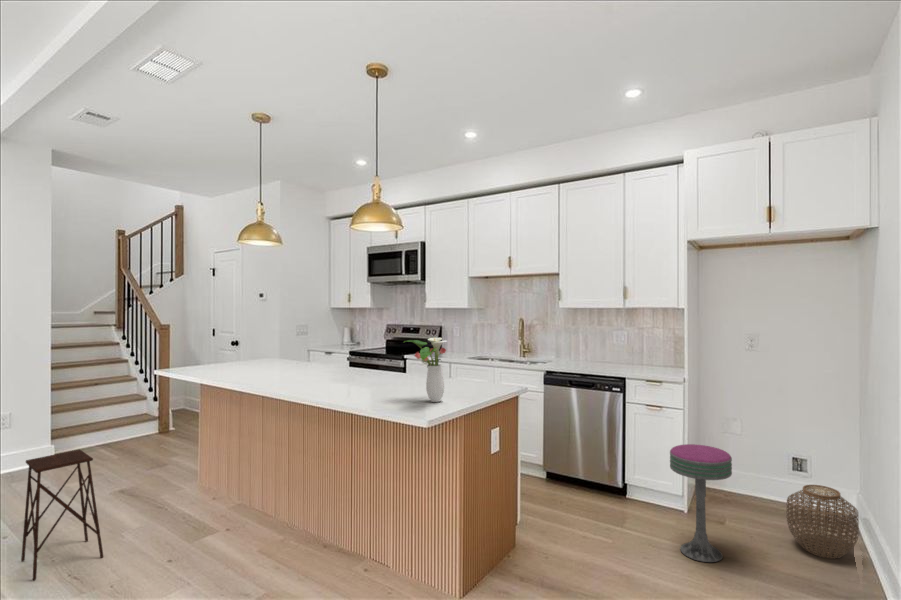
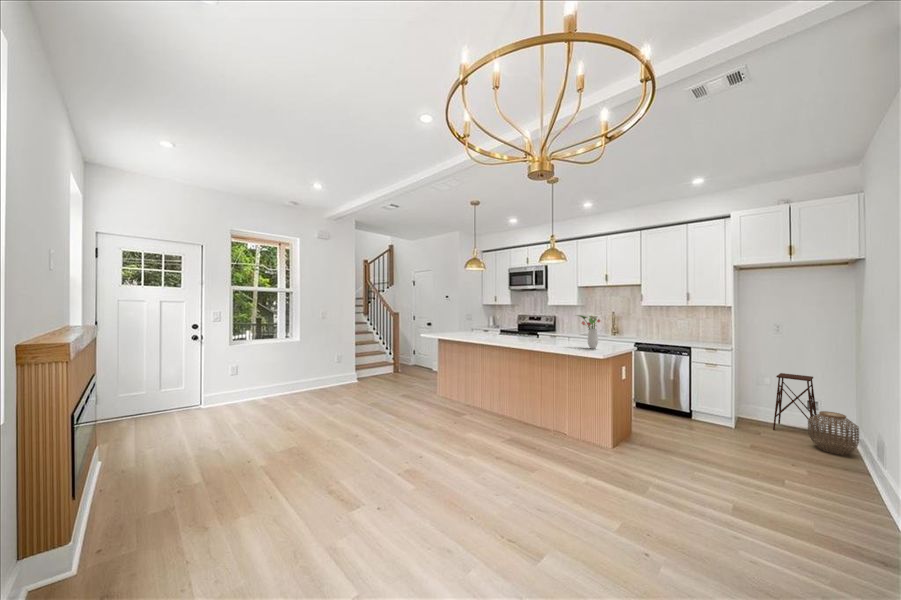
bar stool: present [670,444,732,562] -> none [731,383,773,450]
side table: present [21,450,103,580] -> present [773,373,816,435]

